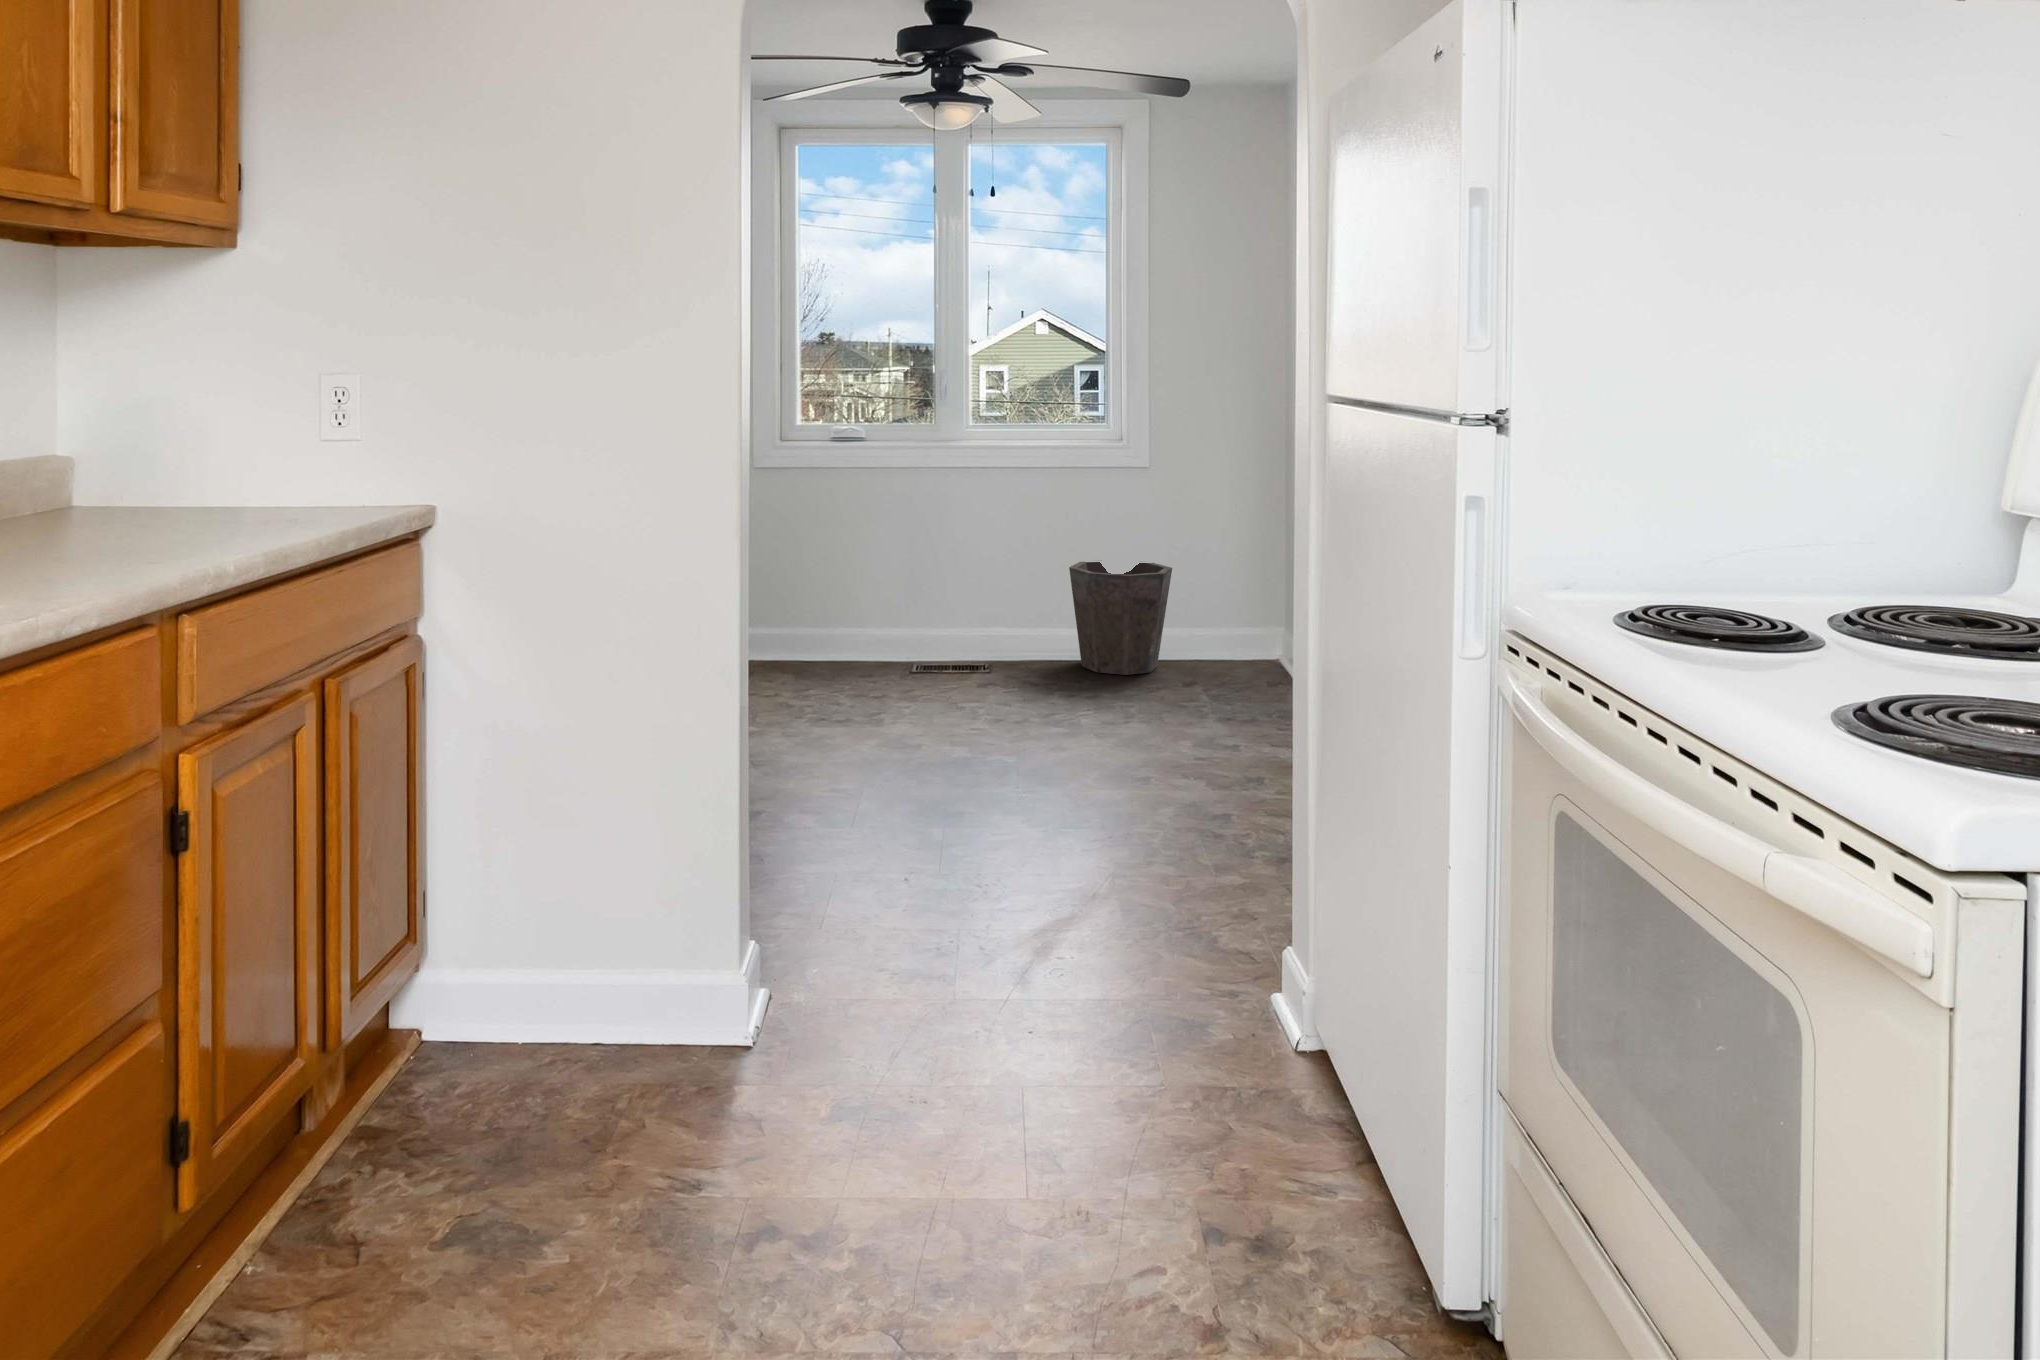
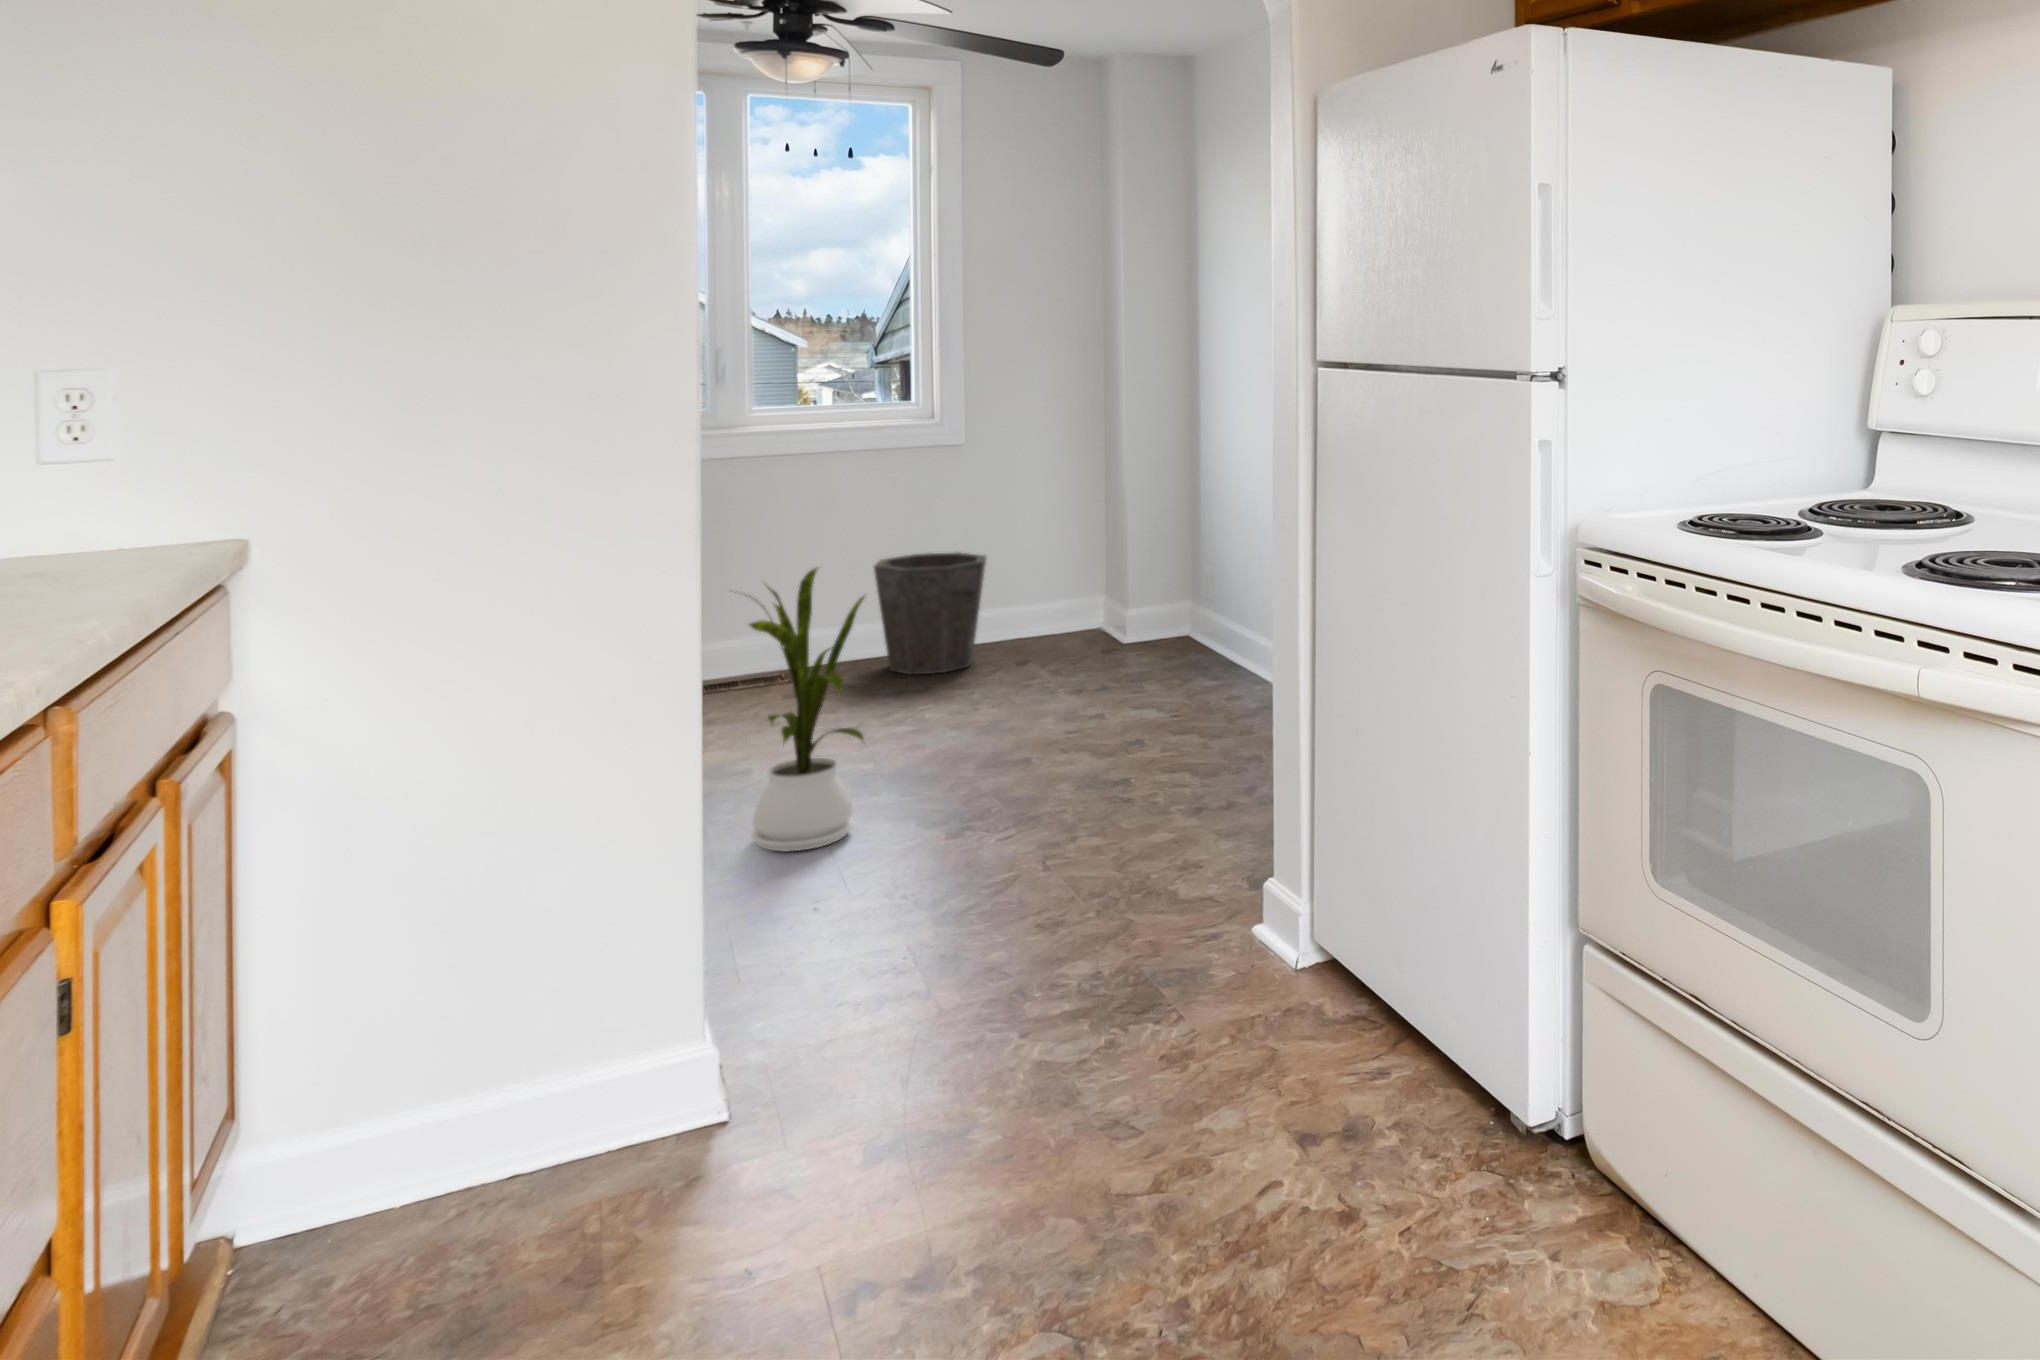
house plant: none [876,561,997,818] -> present [749,568,866,851]

